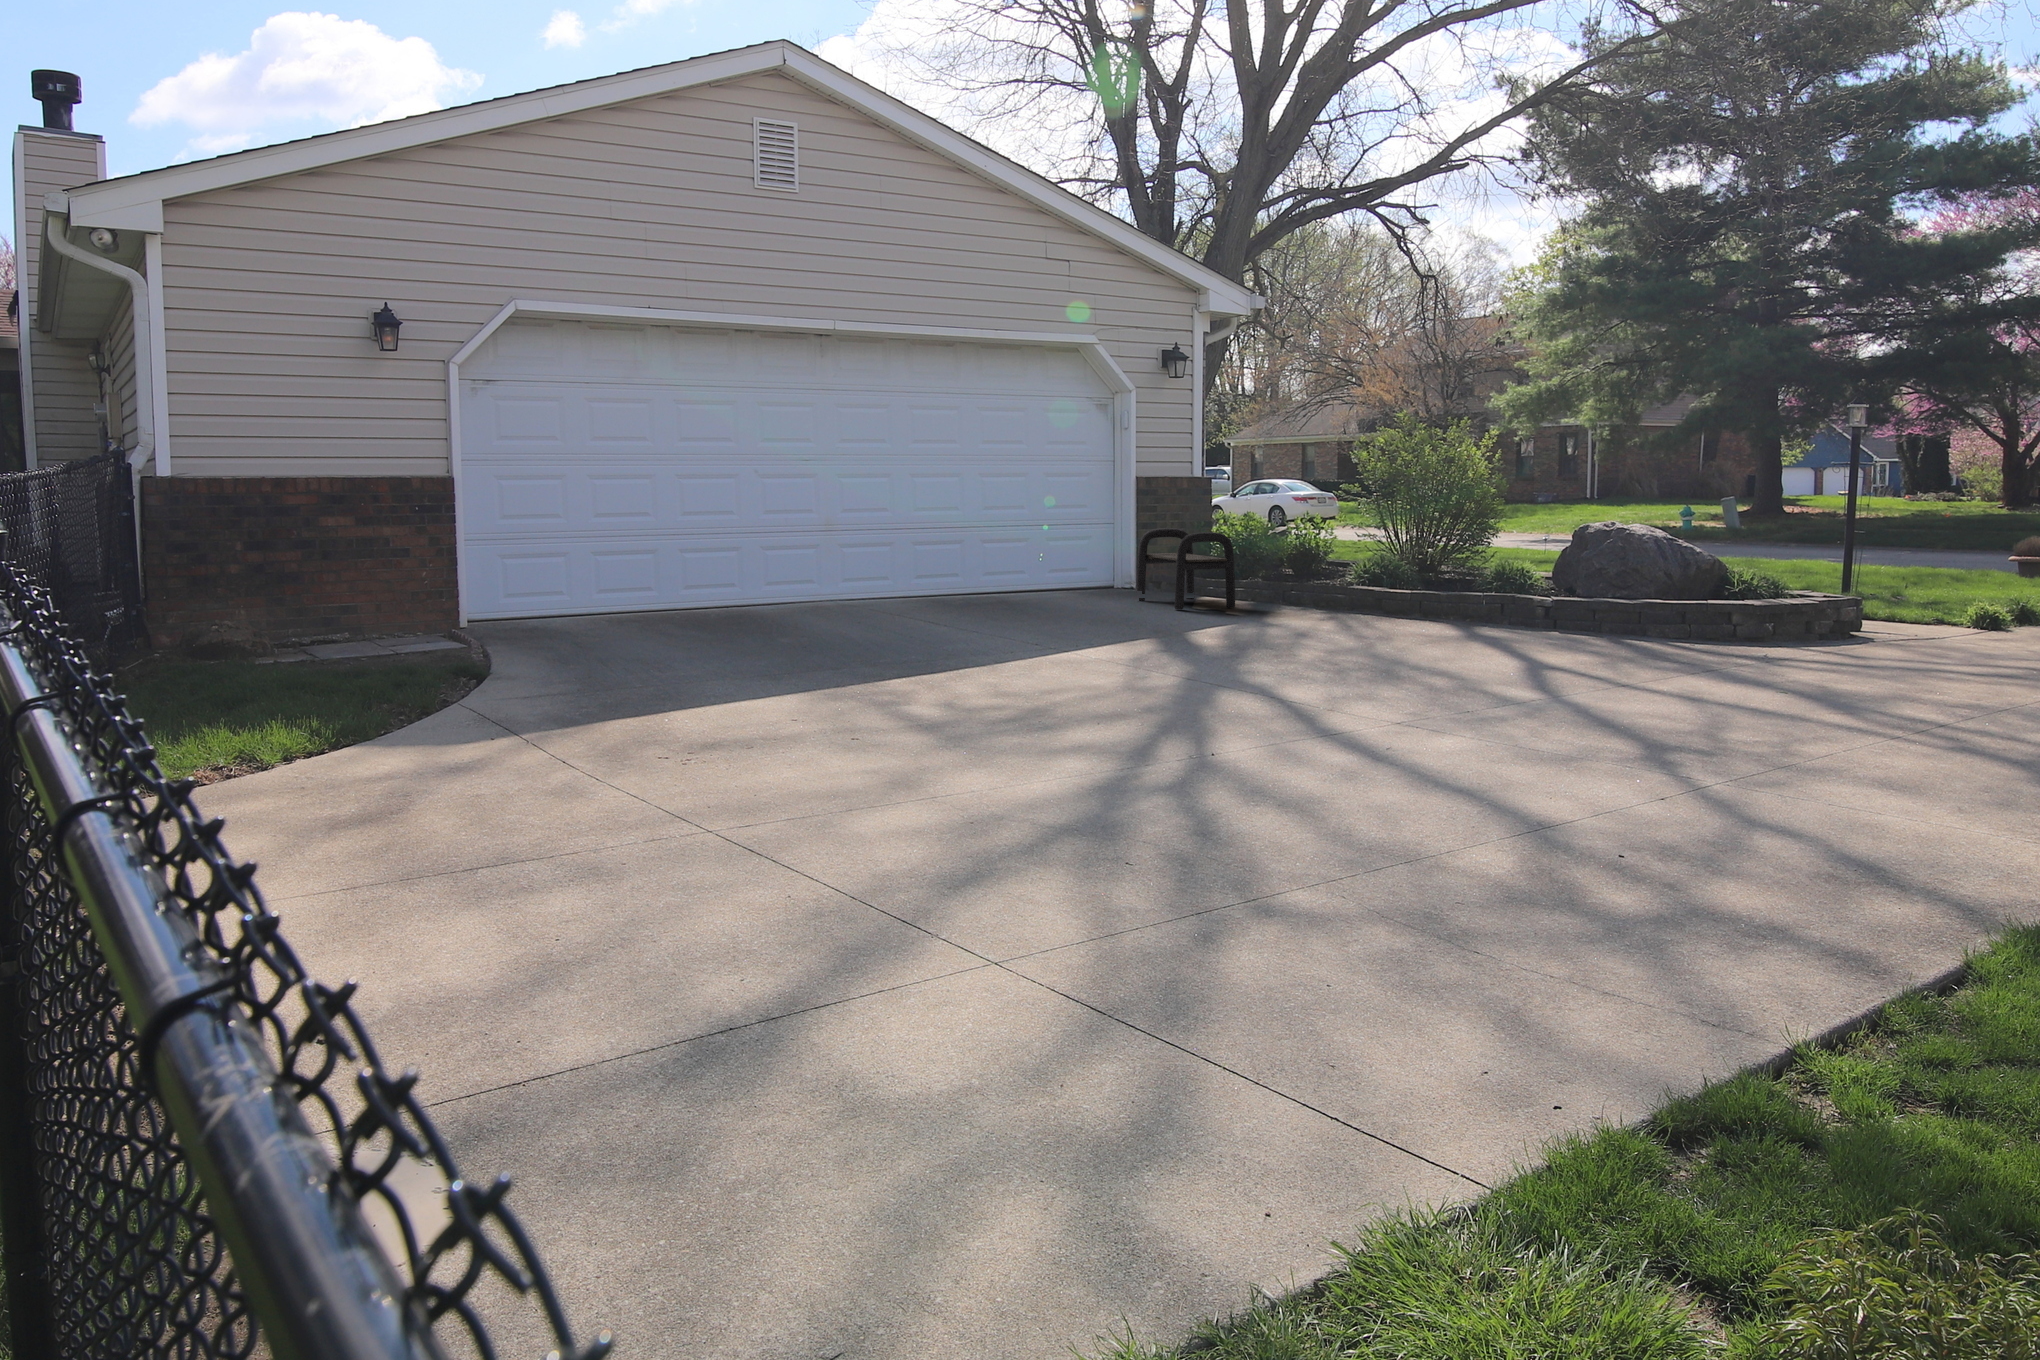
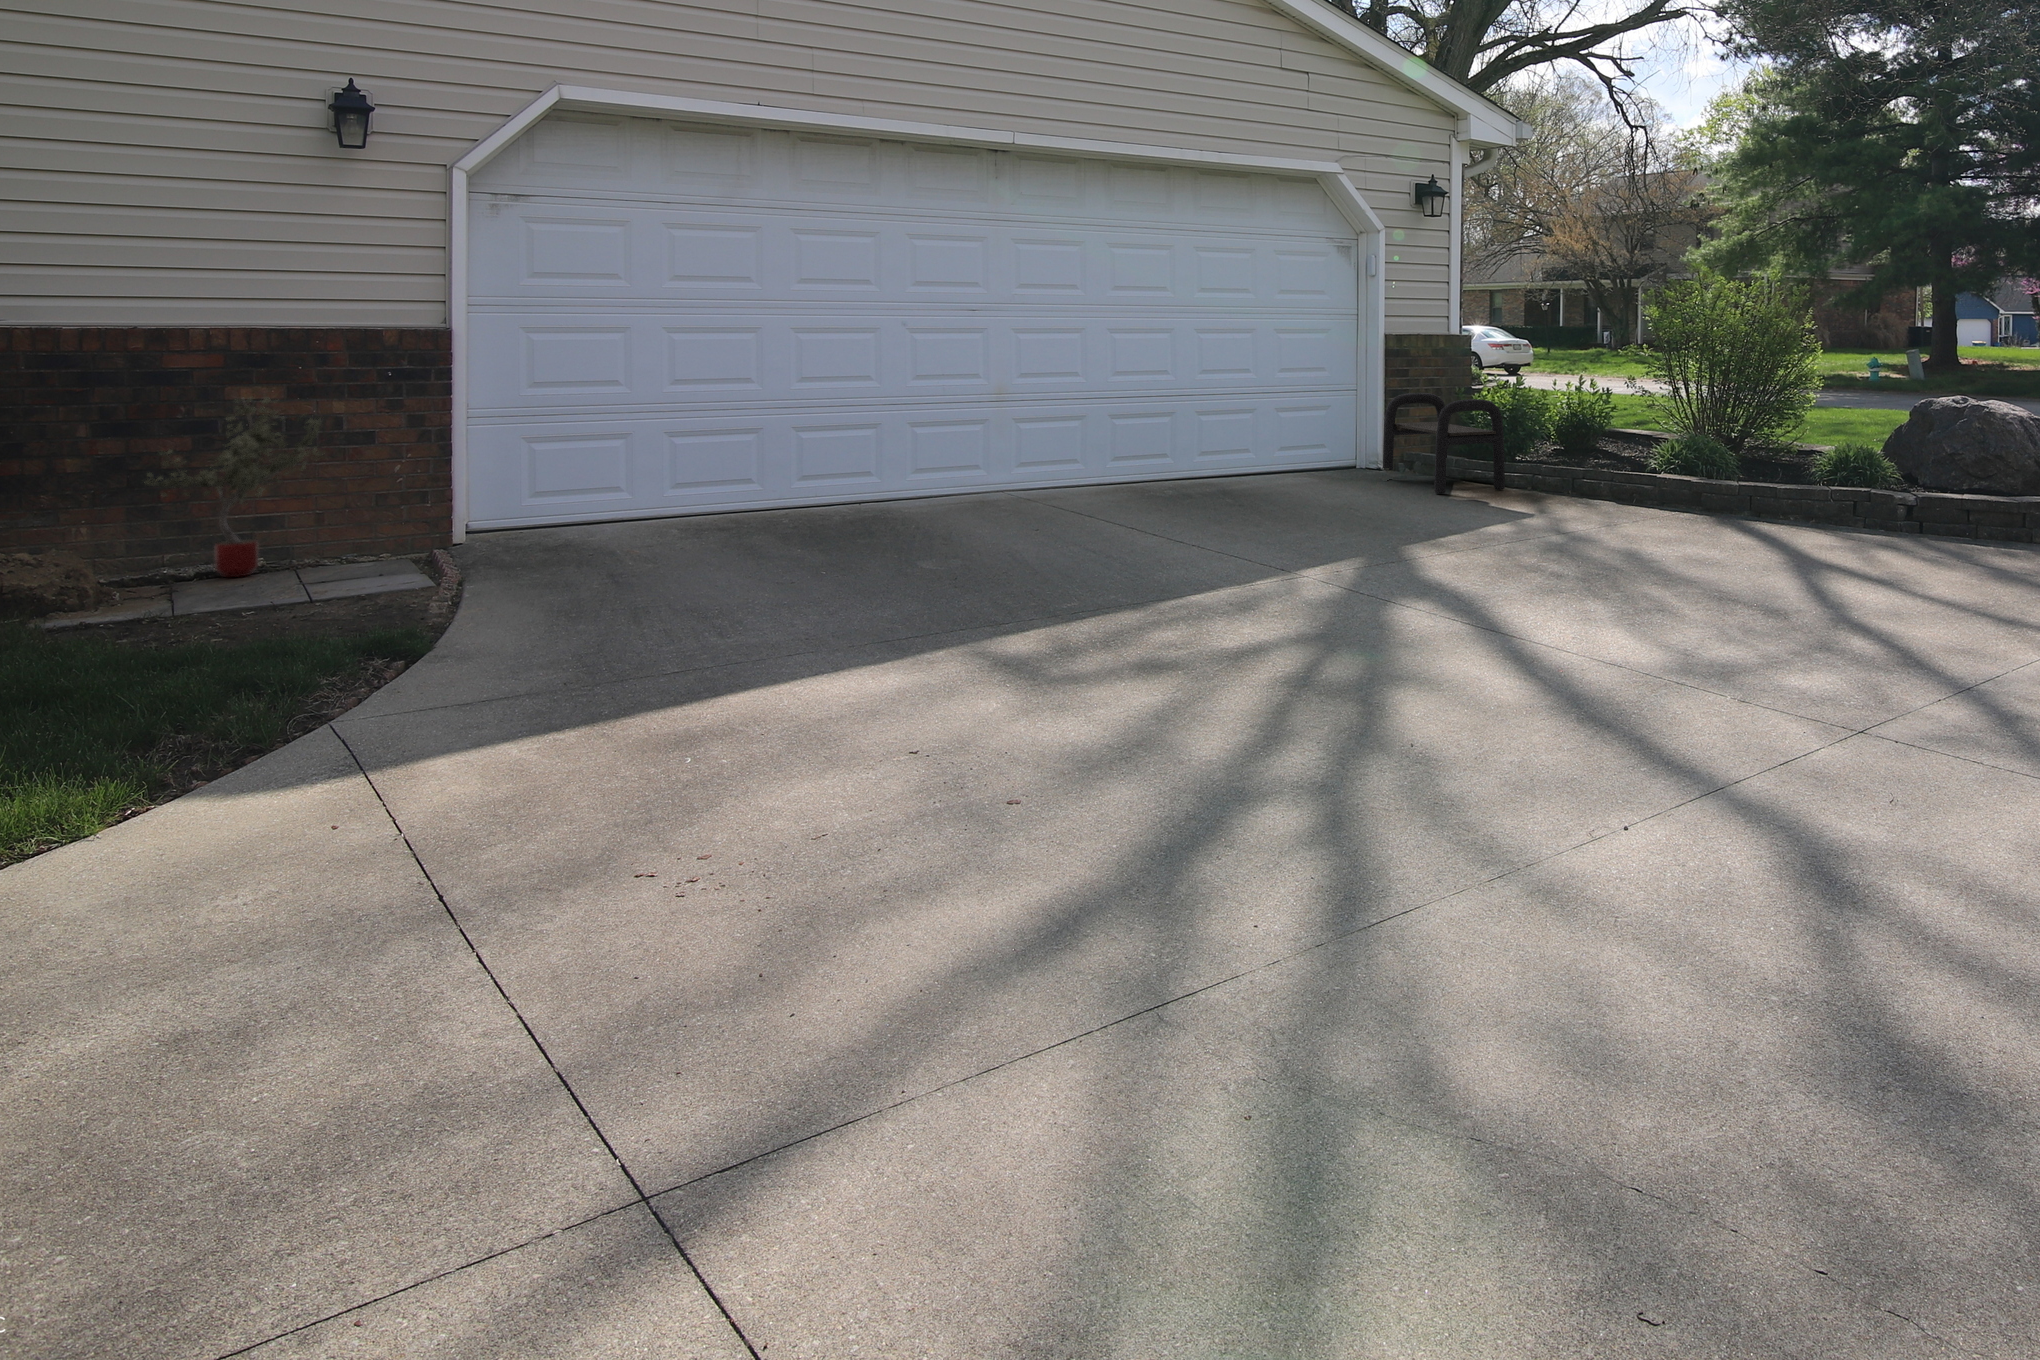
potted tree: none [279,522,386,642] -> present [145,397,323,577]

